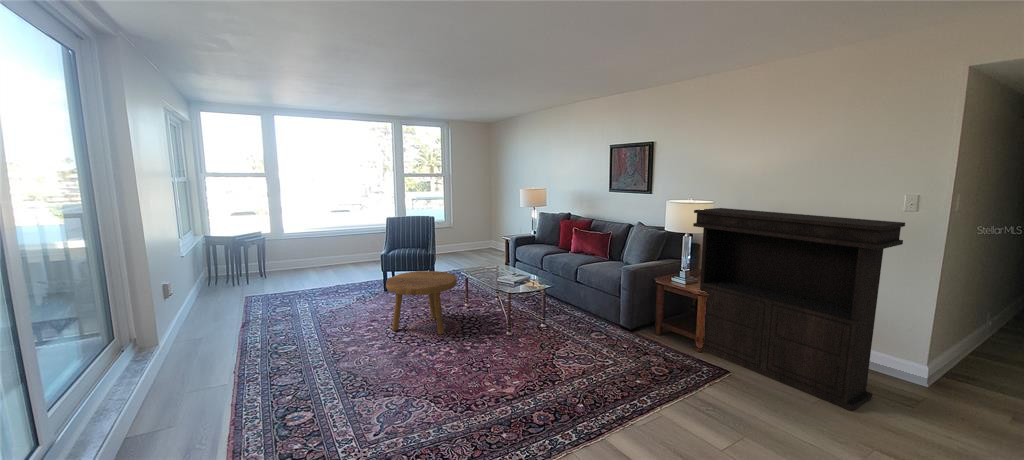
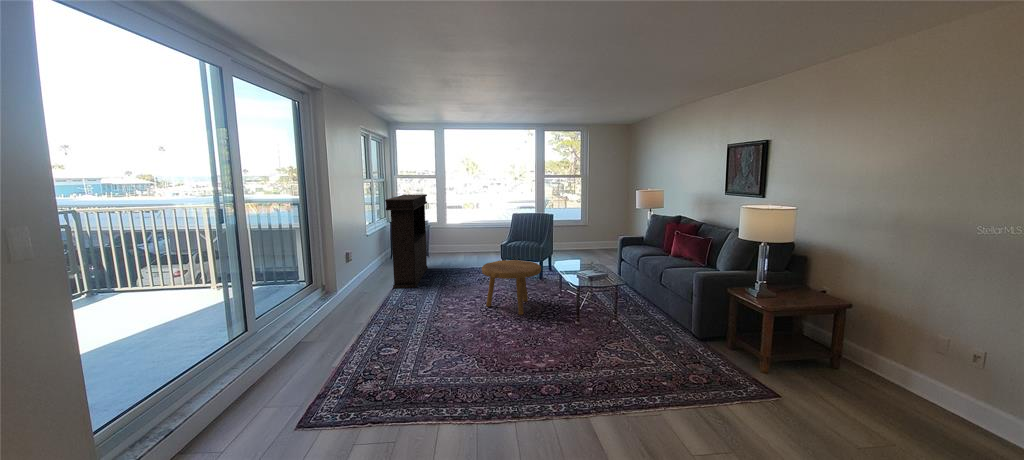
console table: present [693,208,905,411] -> present [385,194,427,288]

